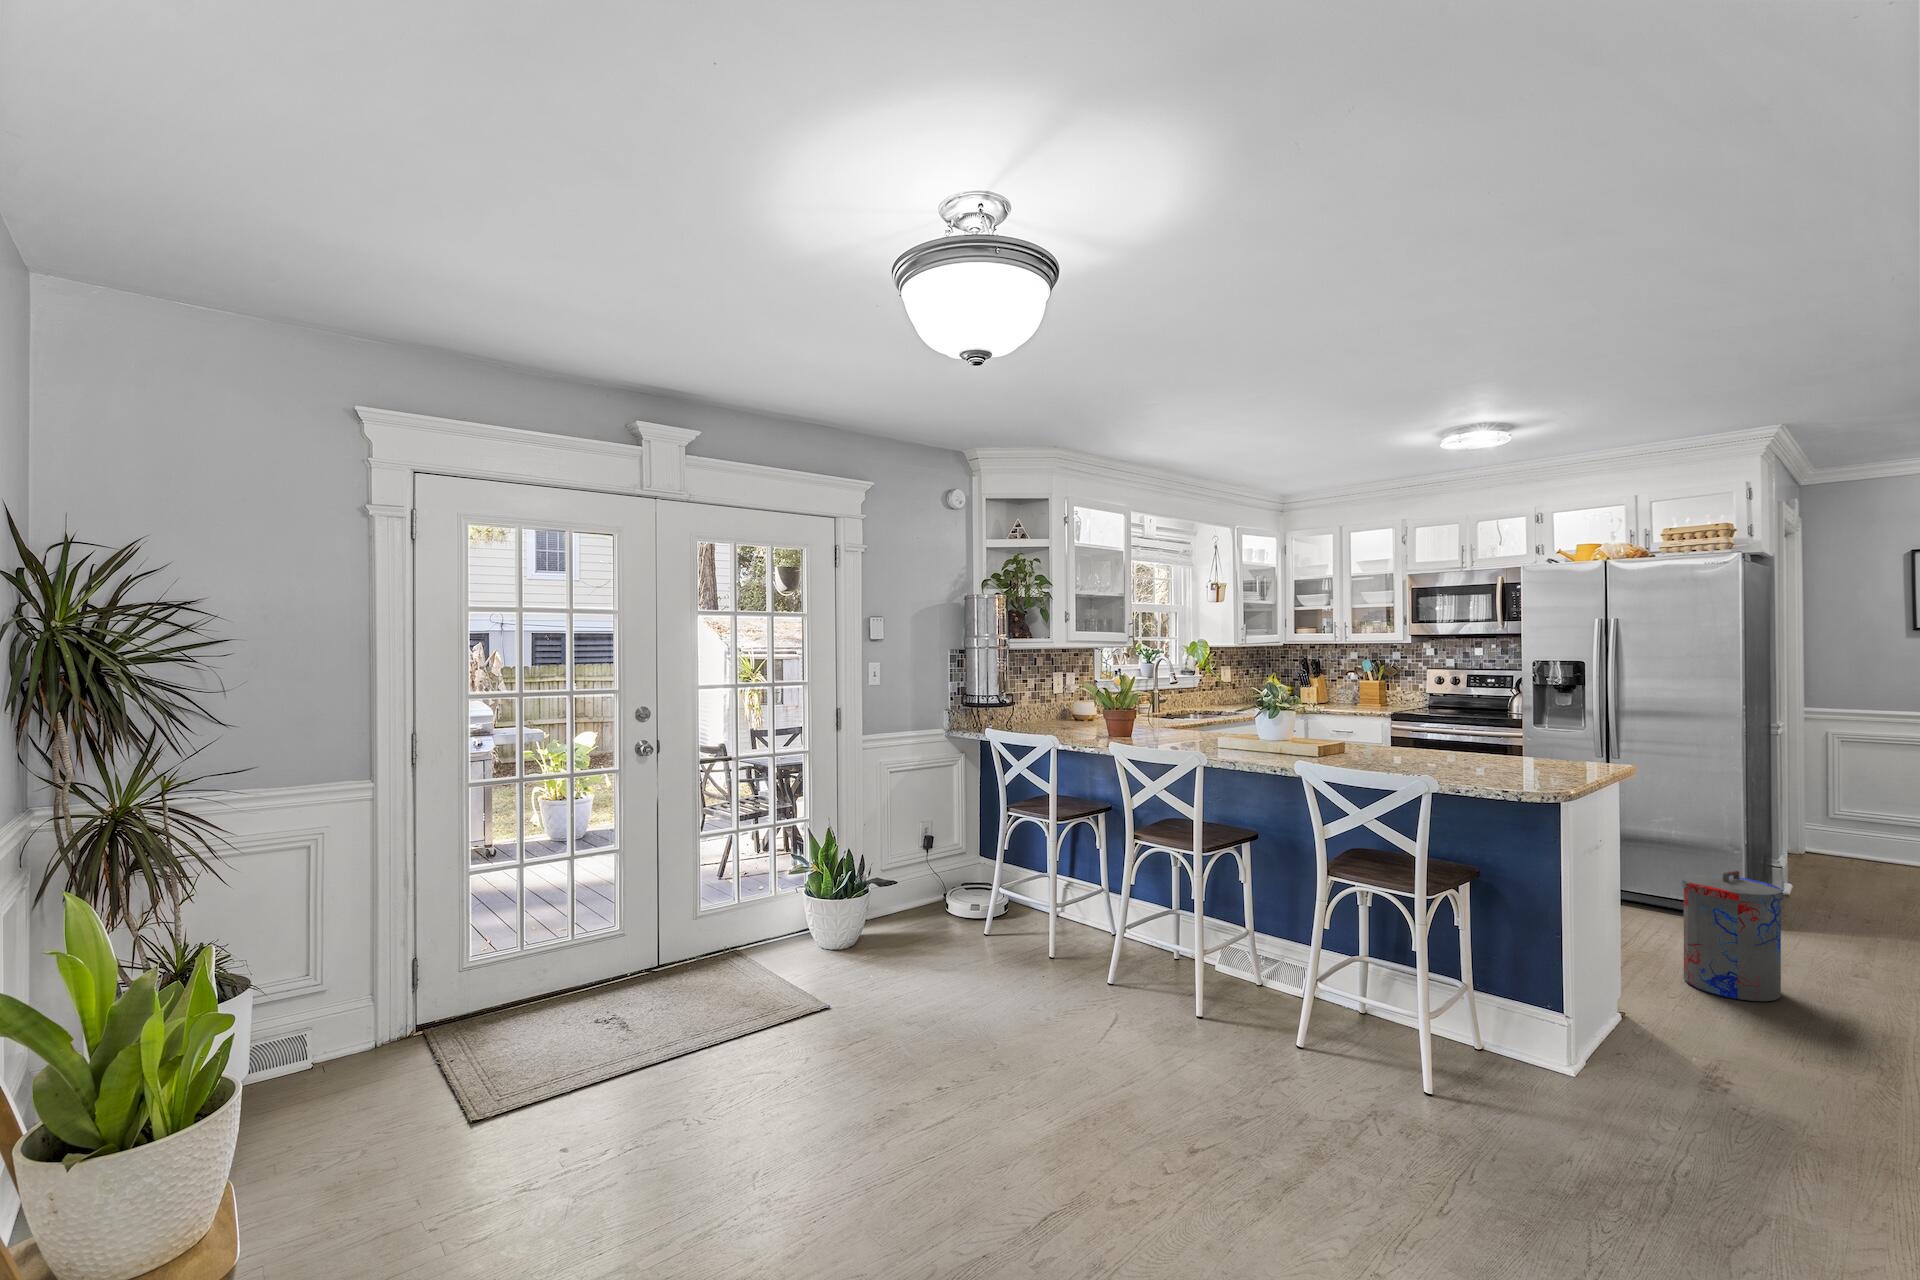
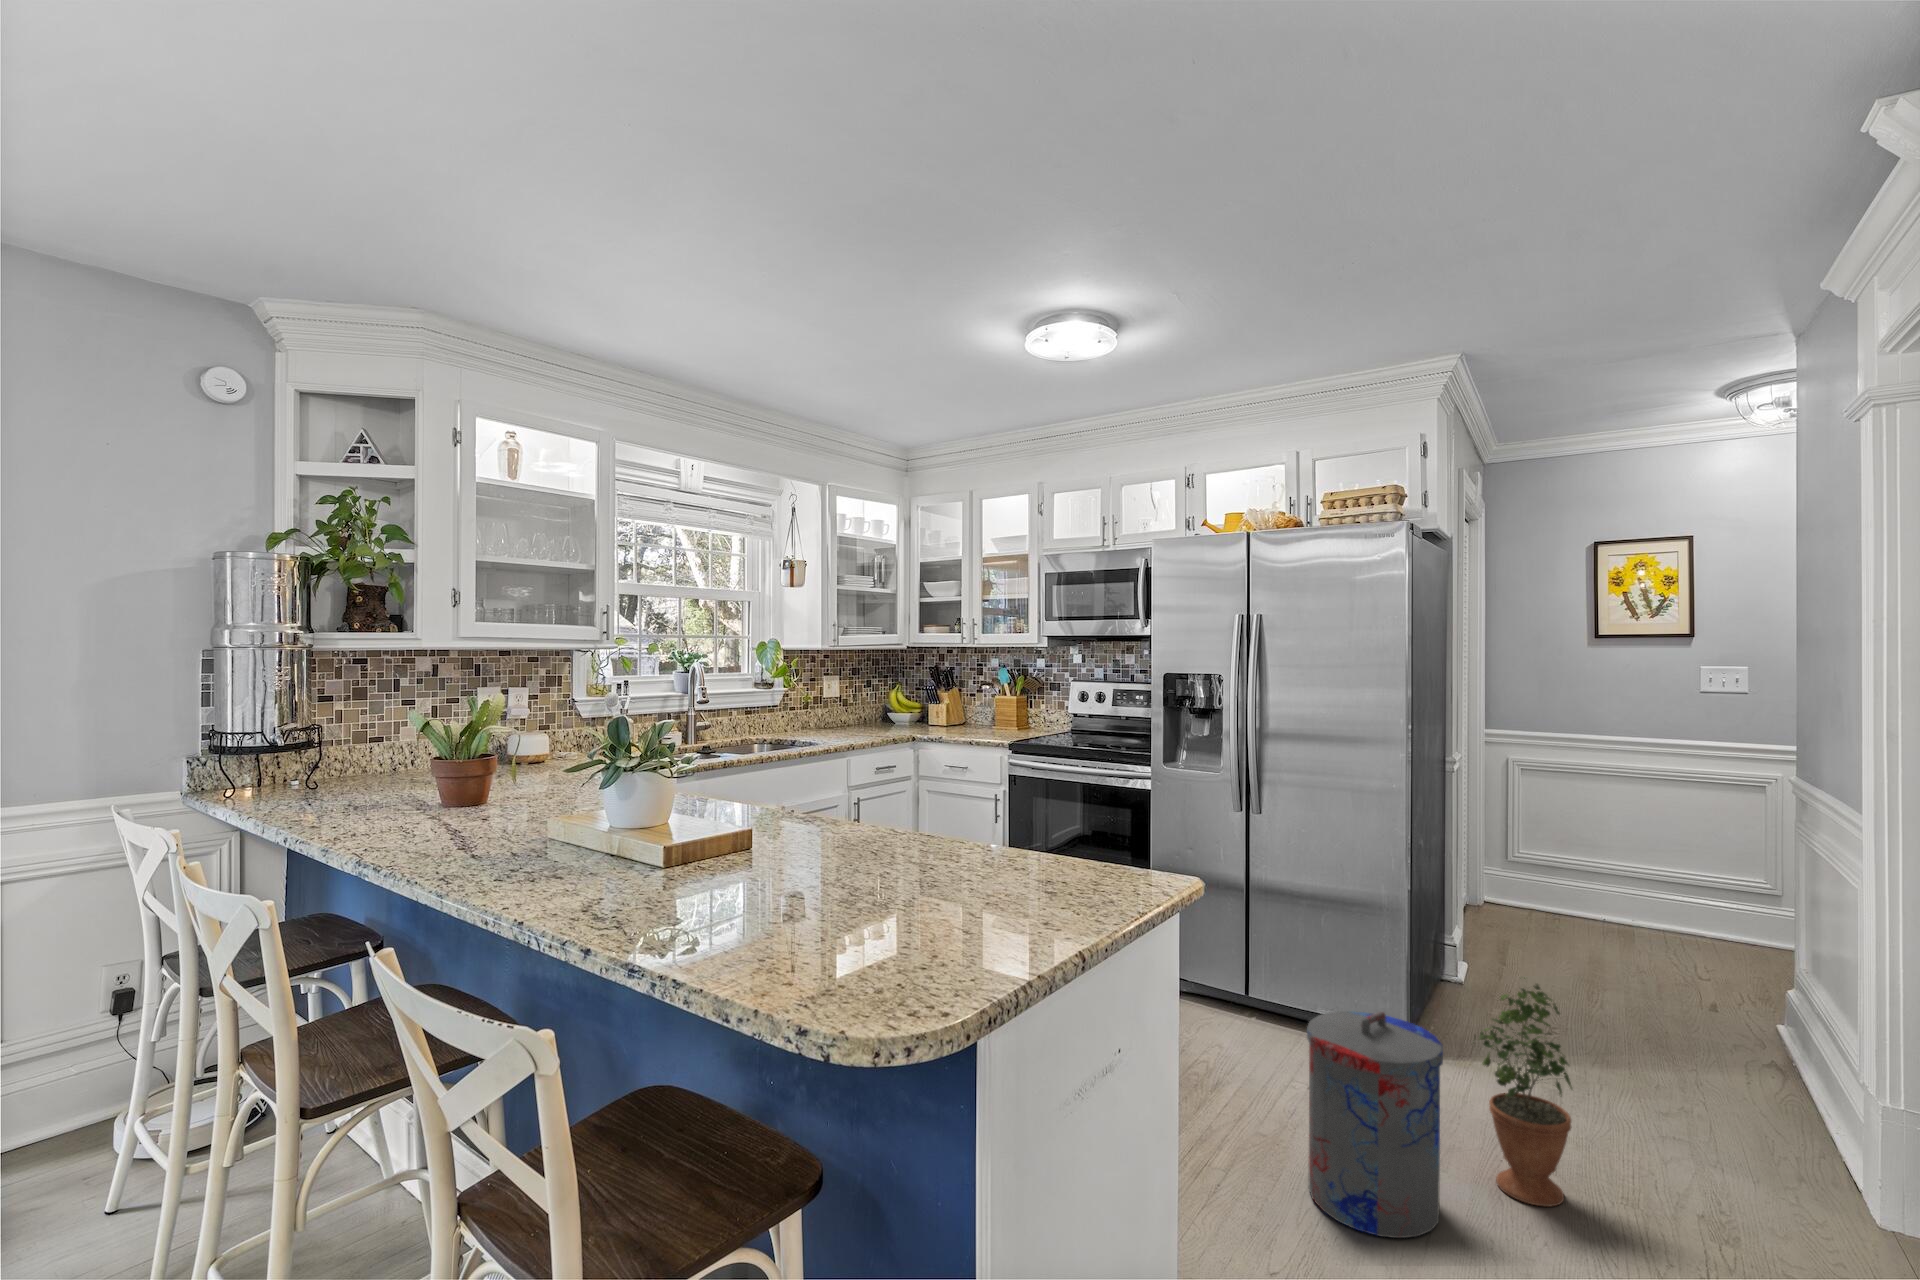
potted plant: none [1802,857,1880,998] -> present [1473,977,1572,1207]

